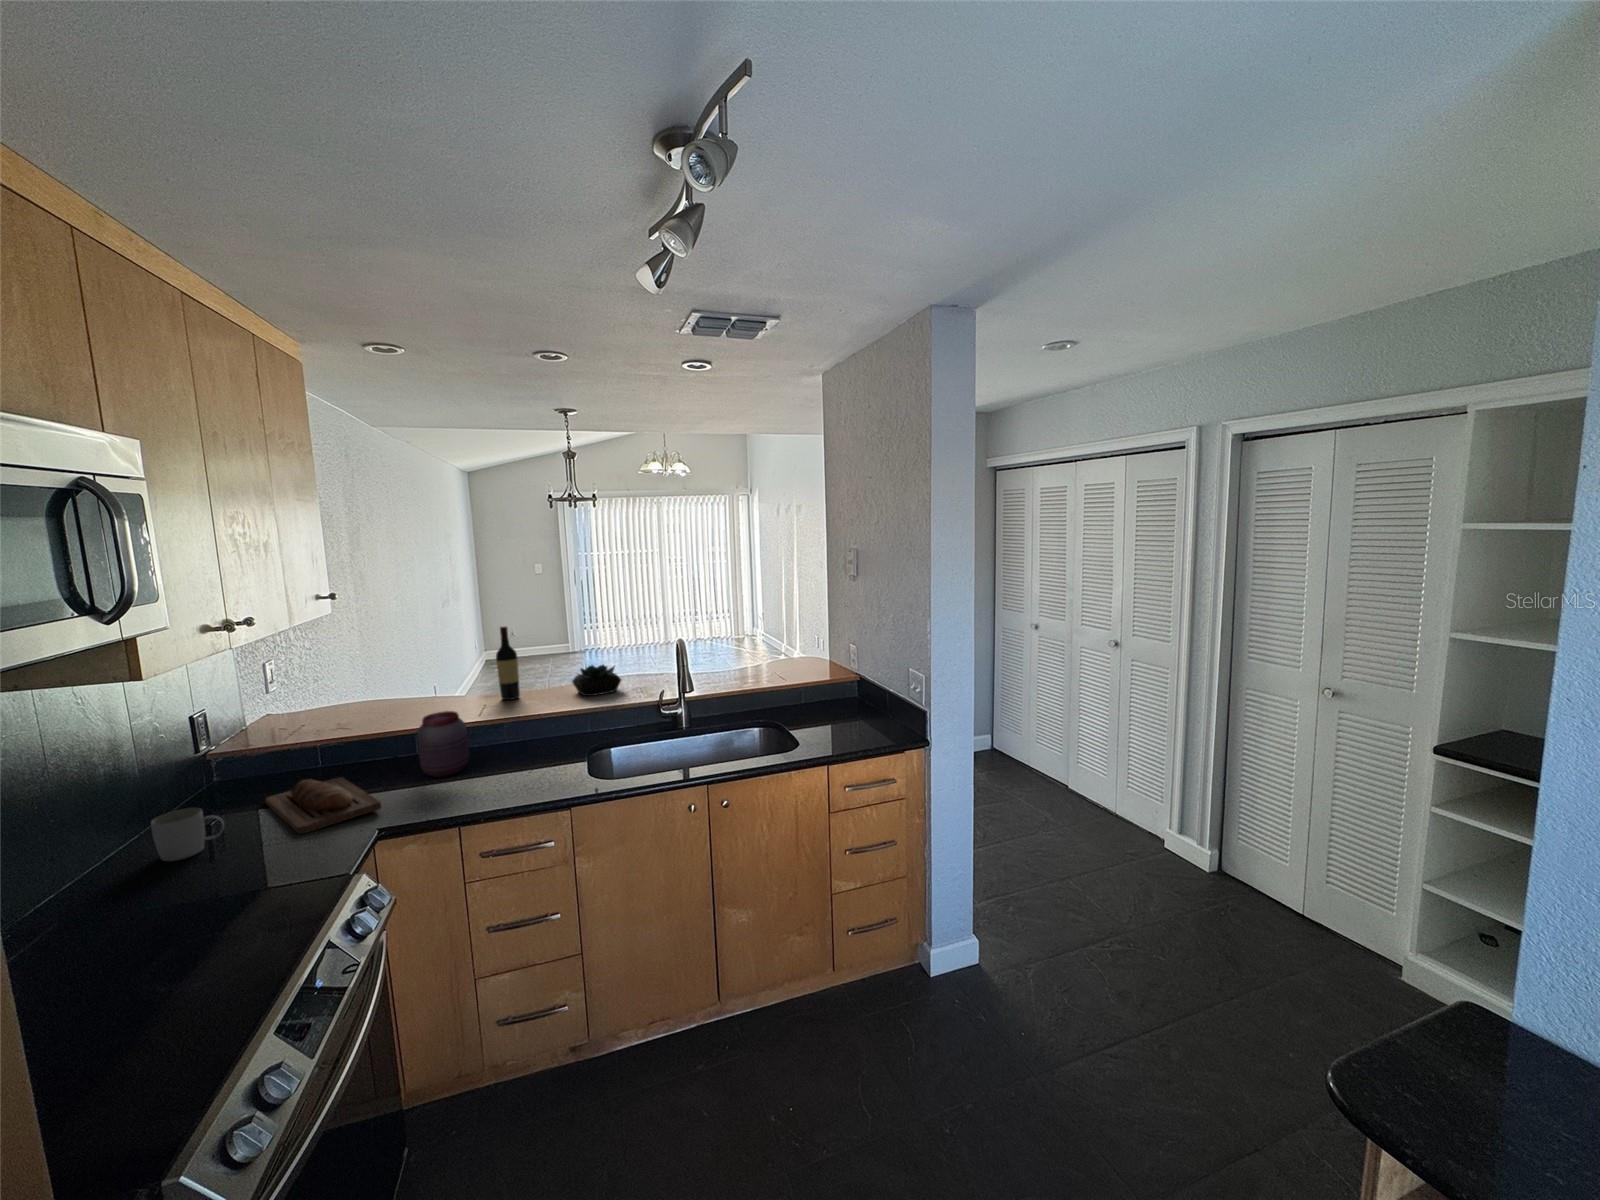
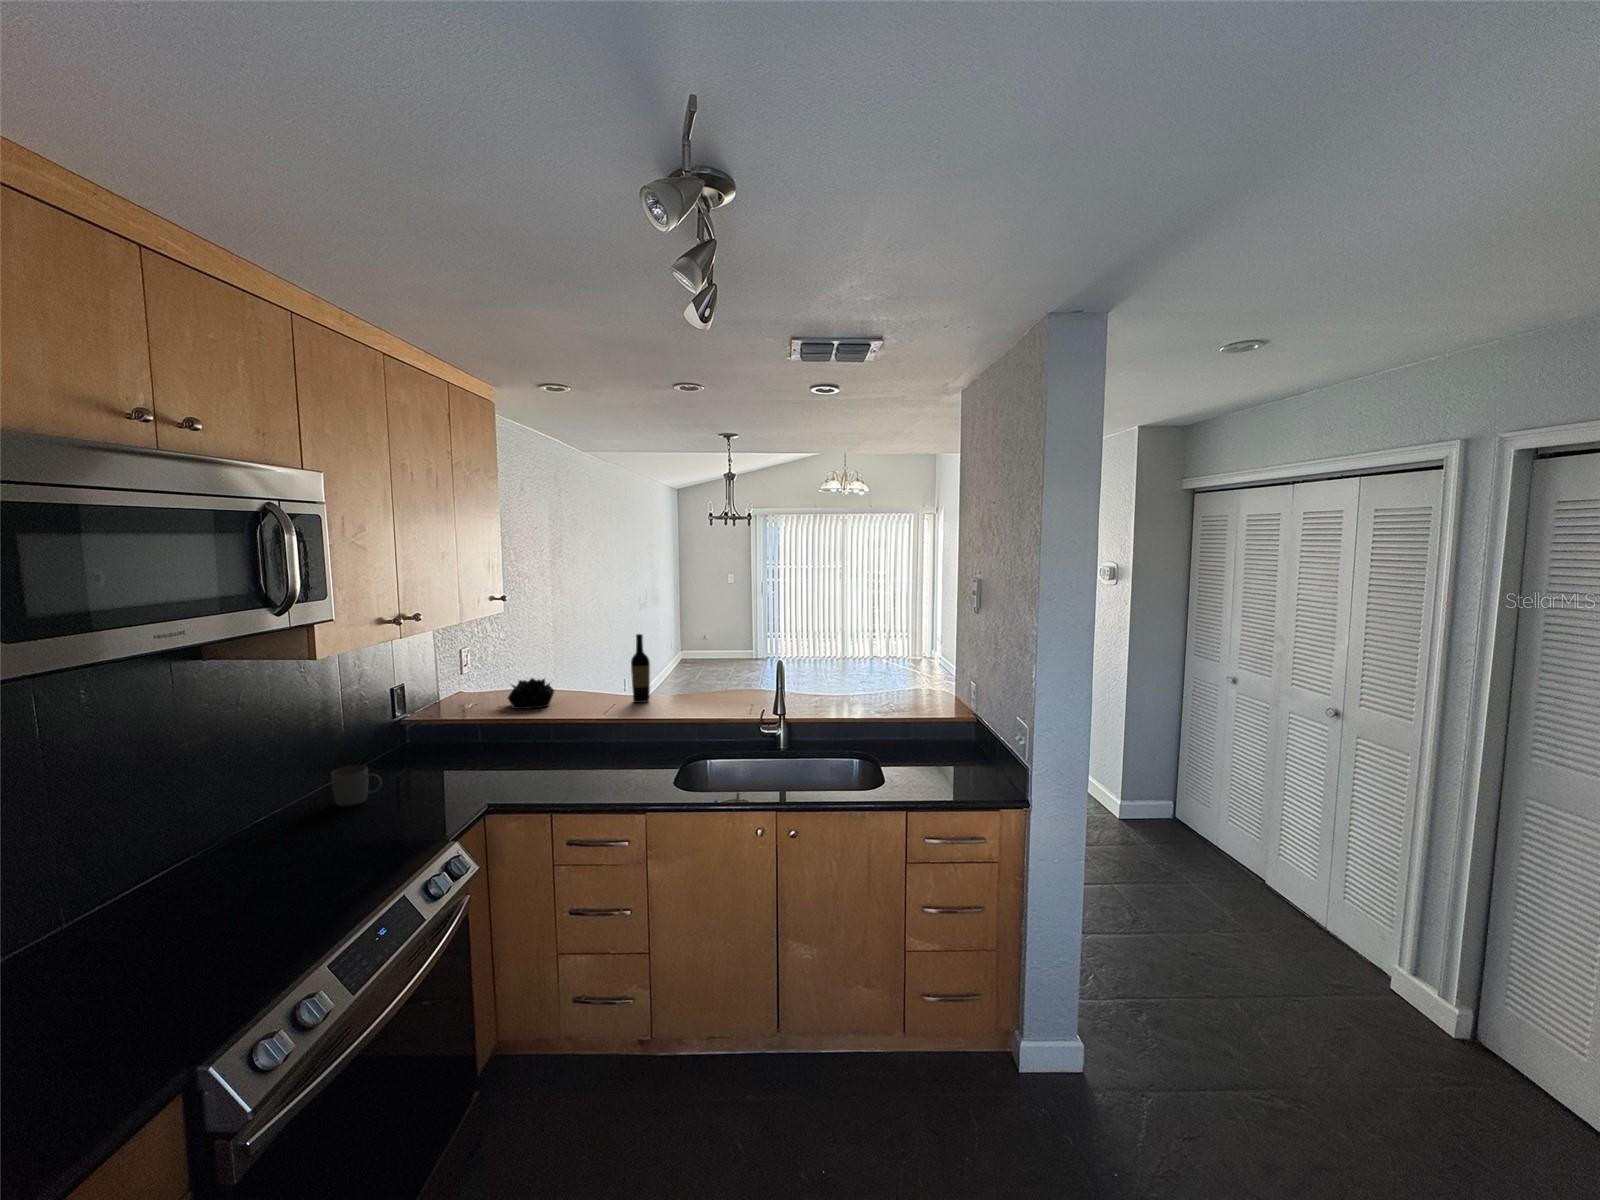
succulent plant: present [572,665,621,696] -> present [508,678,554,709]
jar: present [417,711,469,777] -> none [547,708,589,767]
bread loaf: present [265,777,381,834] -> none [426,753,503,800]

